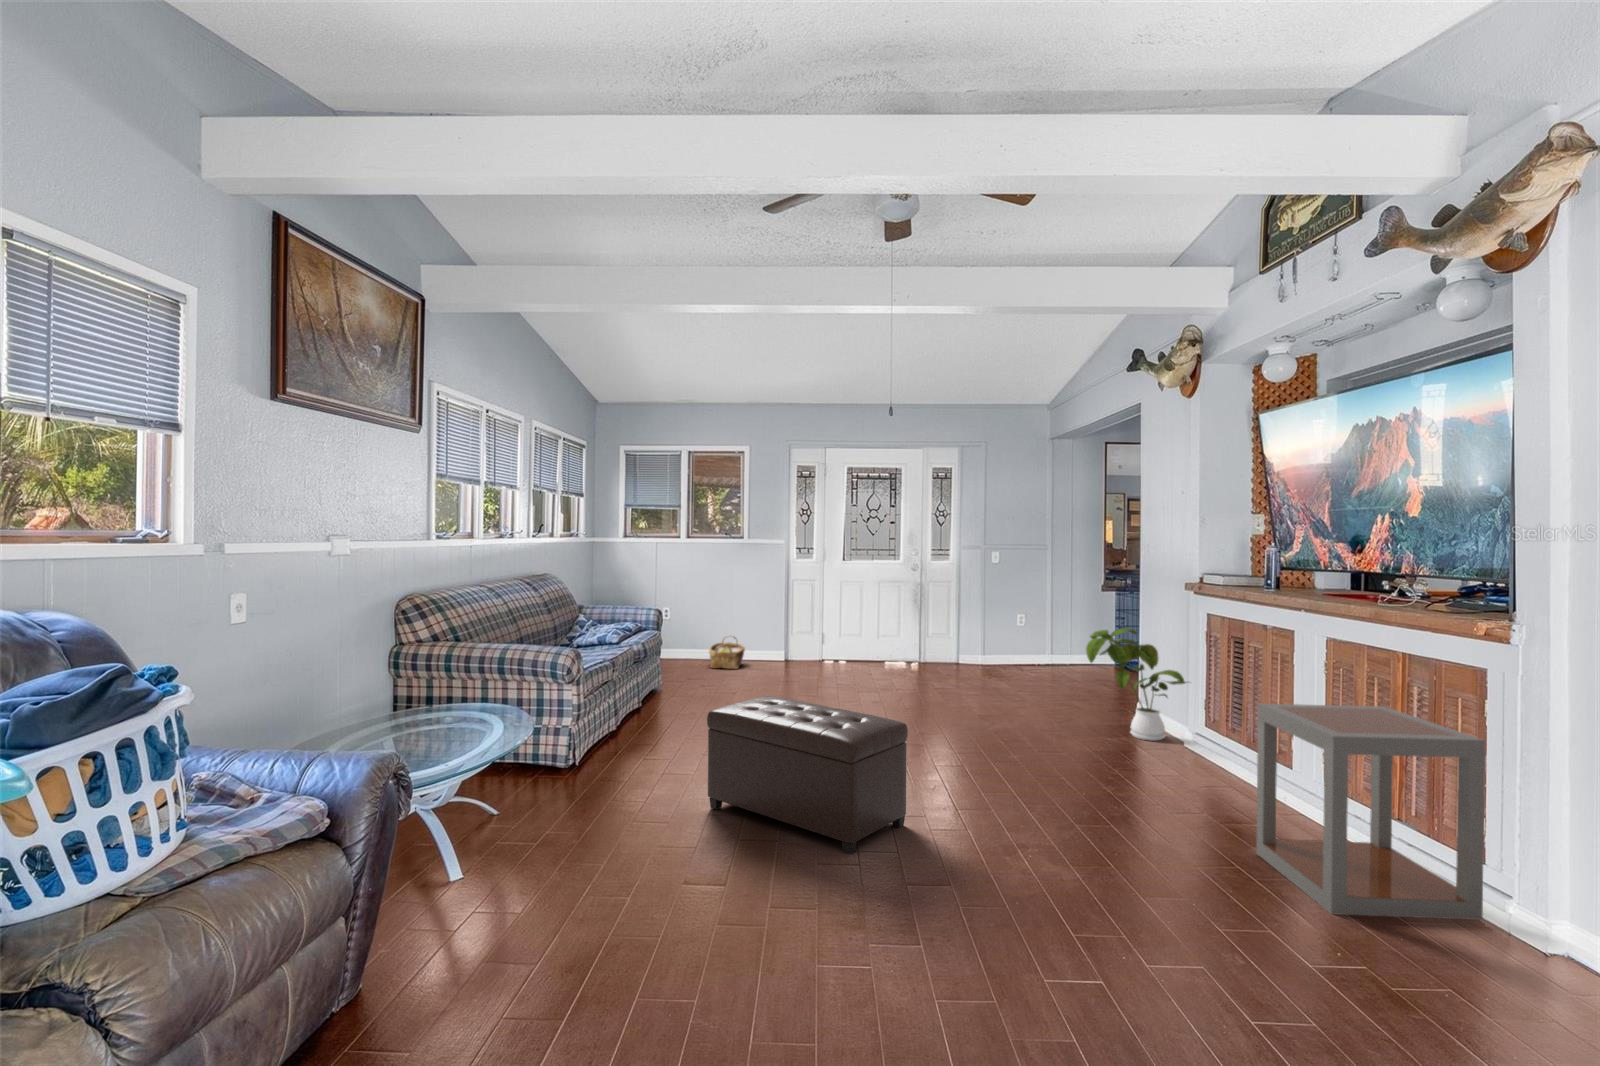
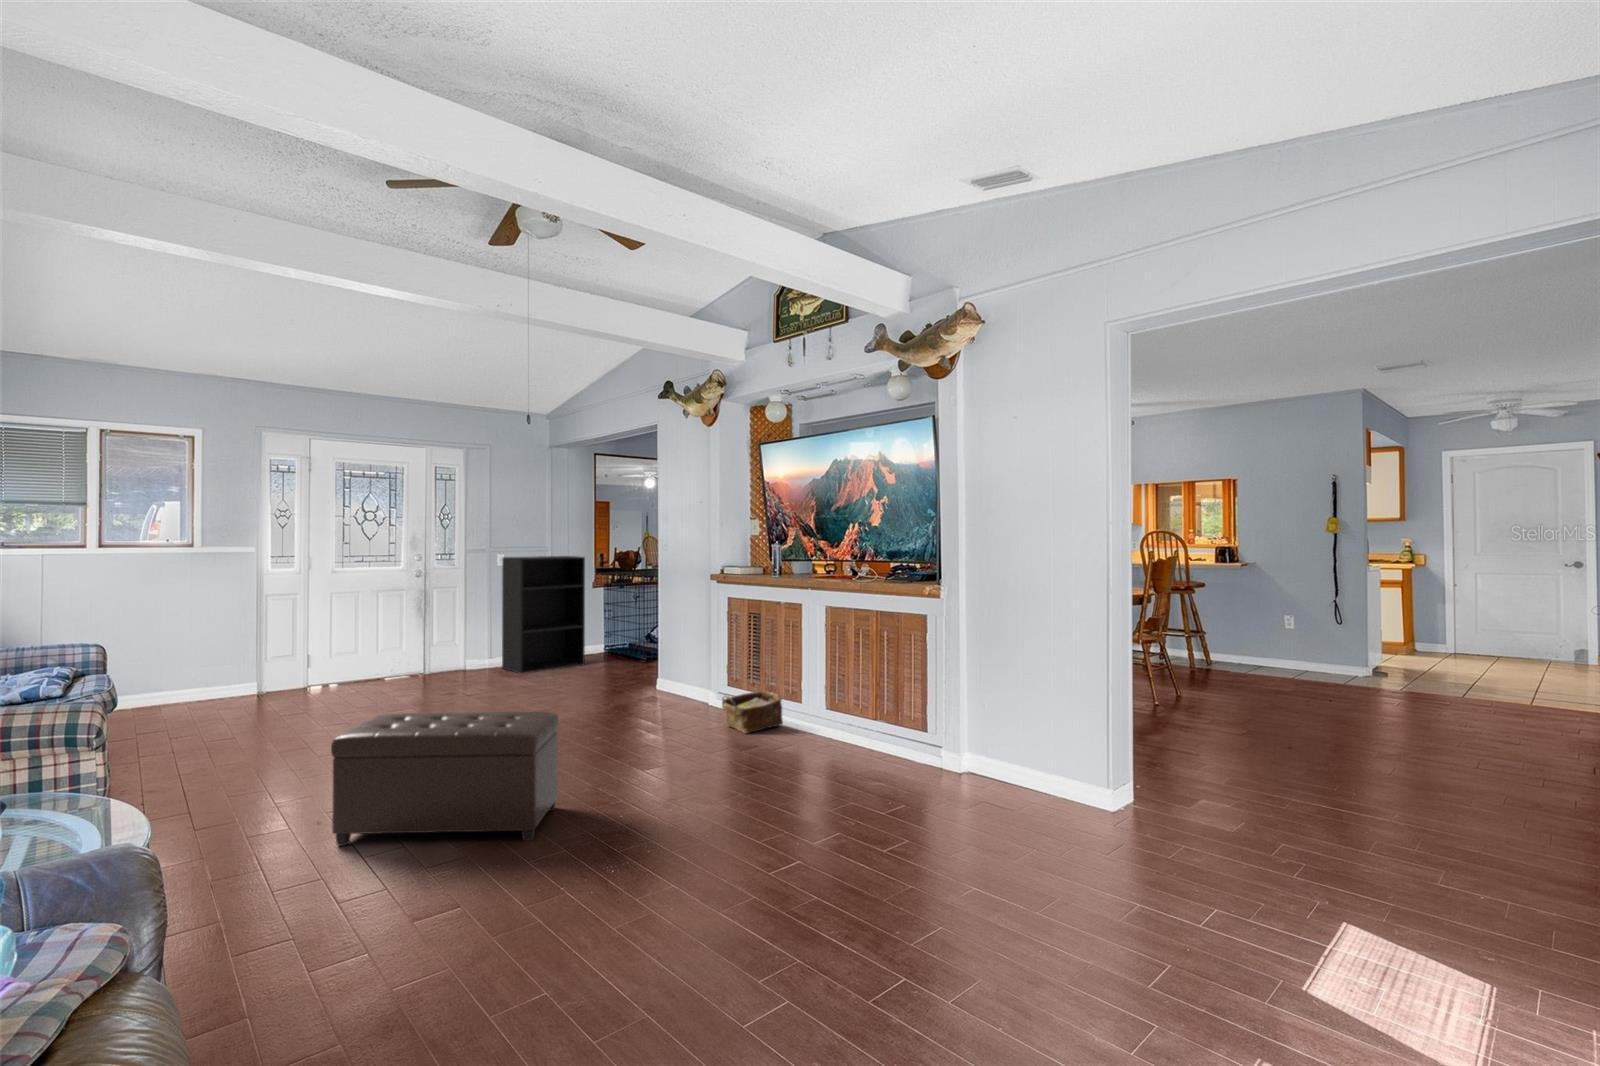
bookshelf: none [993,555,1079,676] -> present [502,556,585,674]
house plant: present [1086,628,1186,741] -> none [635,614,716,706]
woven basket: present [709,636,745,669] -> present [722,683,783,734]
side table: present [1256,704,1485,920] -> none [807,648,929,783]

